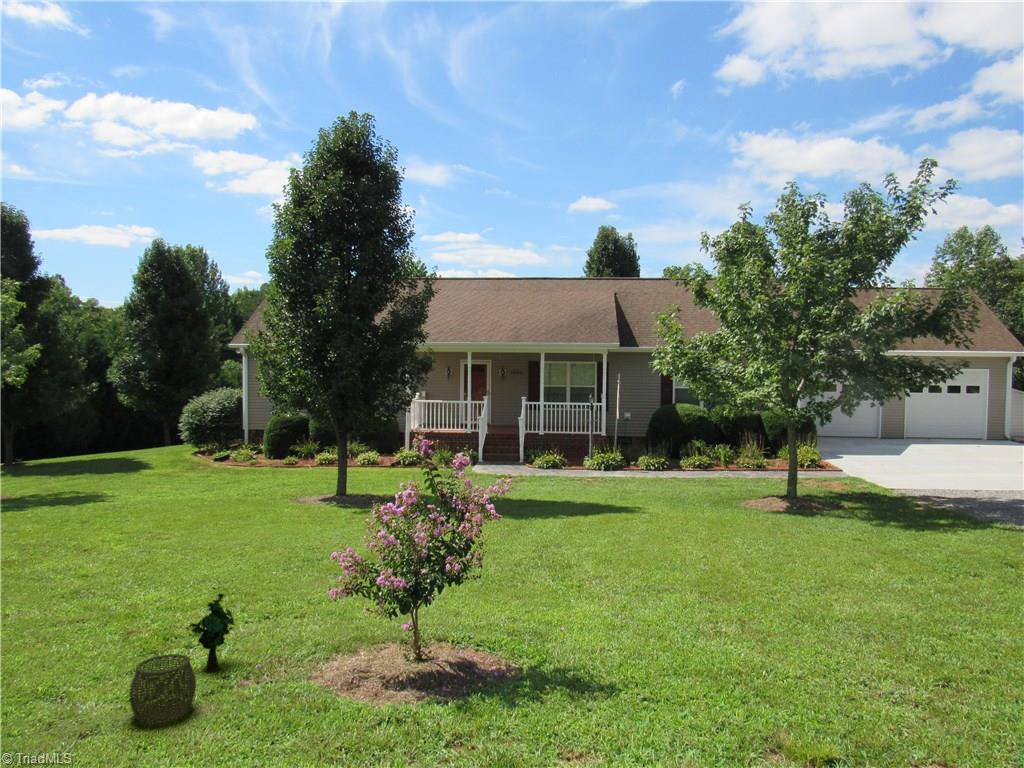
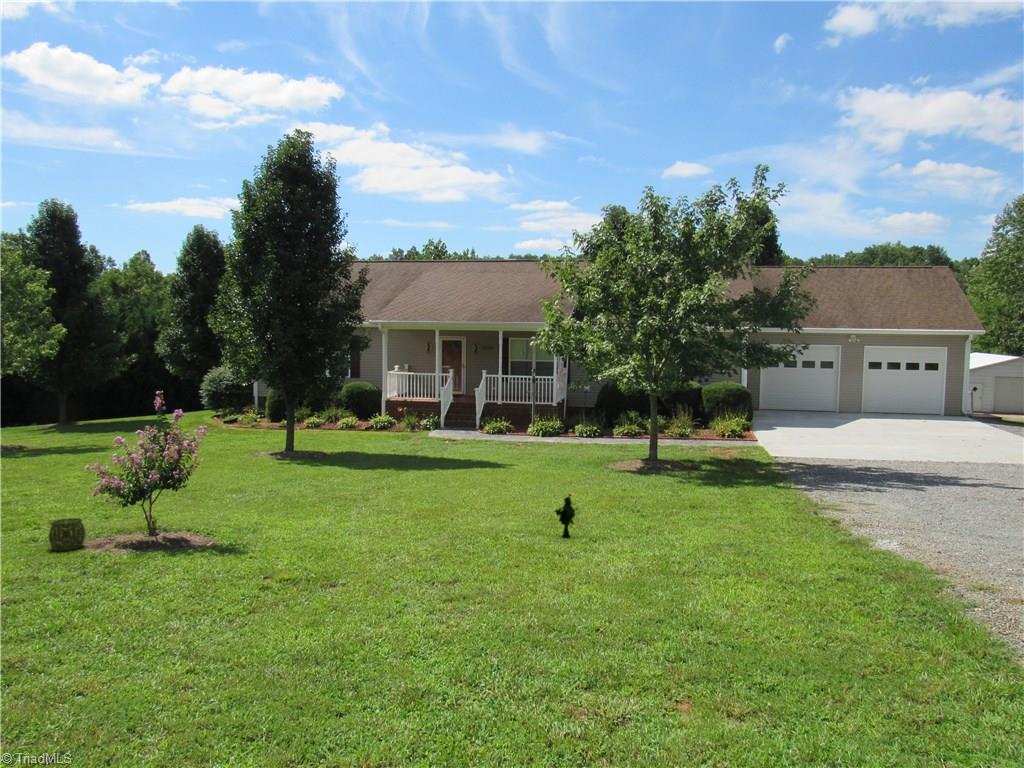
decorative plant: present [190,594,234,672] -> present [555,494,578,538]

